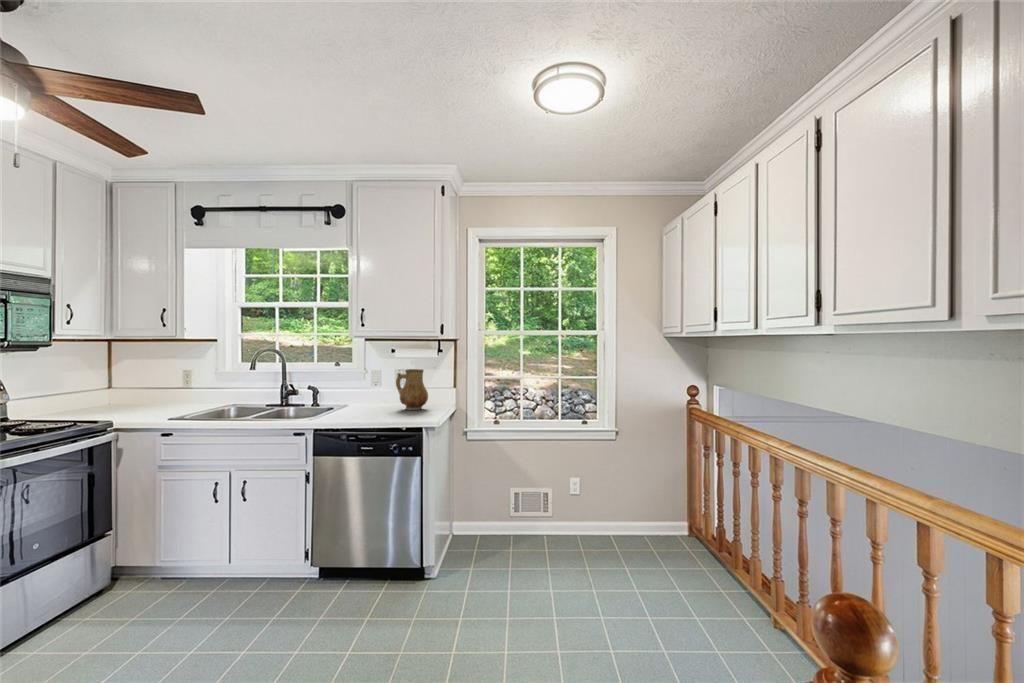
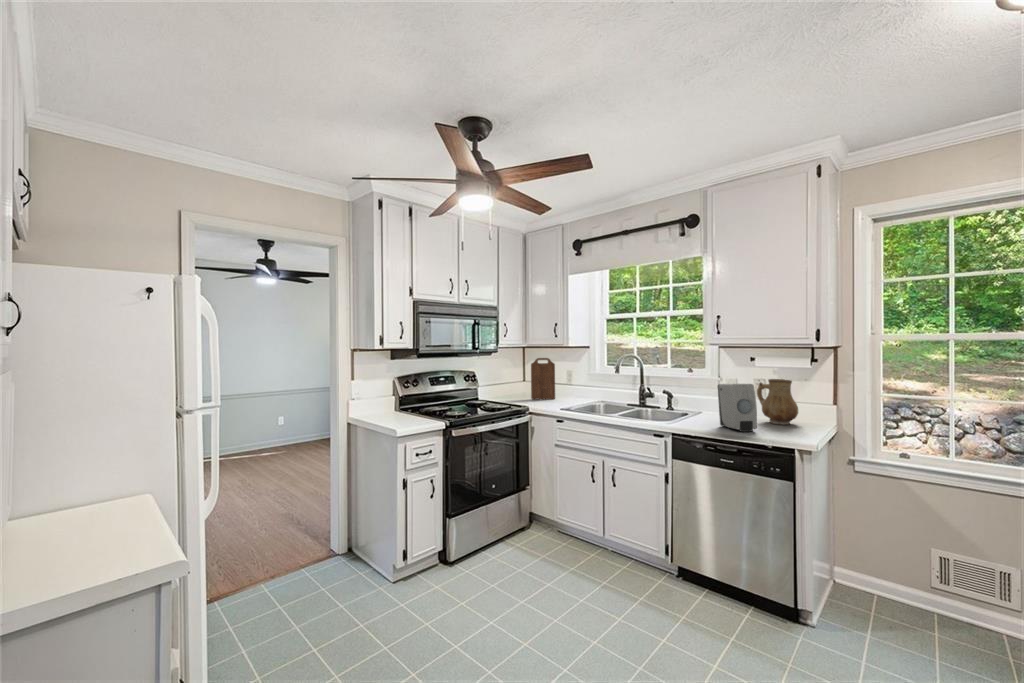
cutting board: none [118,354,160,412] -> present [531,358,555,399]
soap dispenser: none [360,373,394,419] -> present [718,384,757,432]

